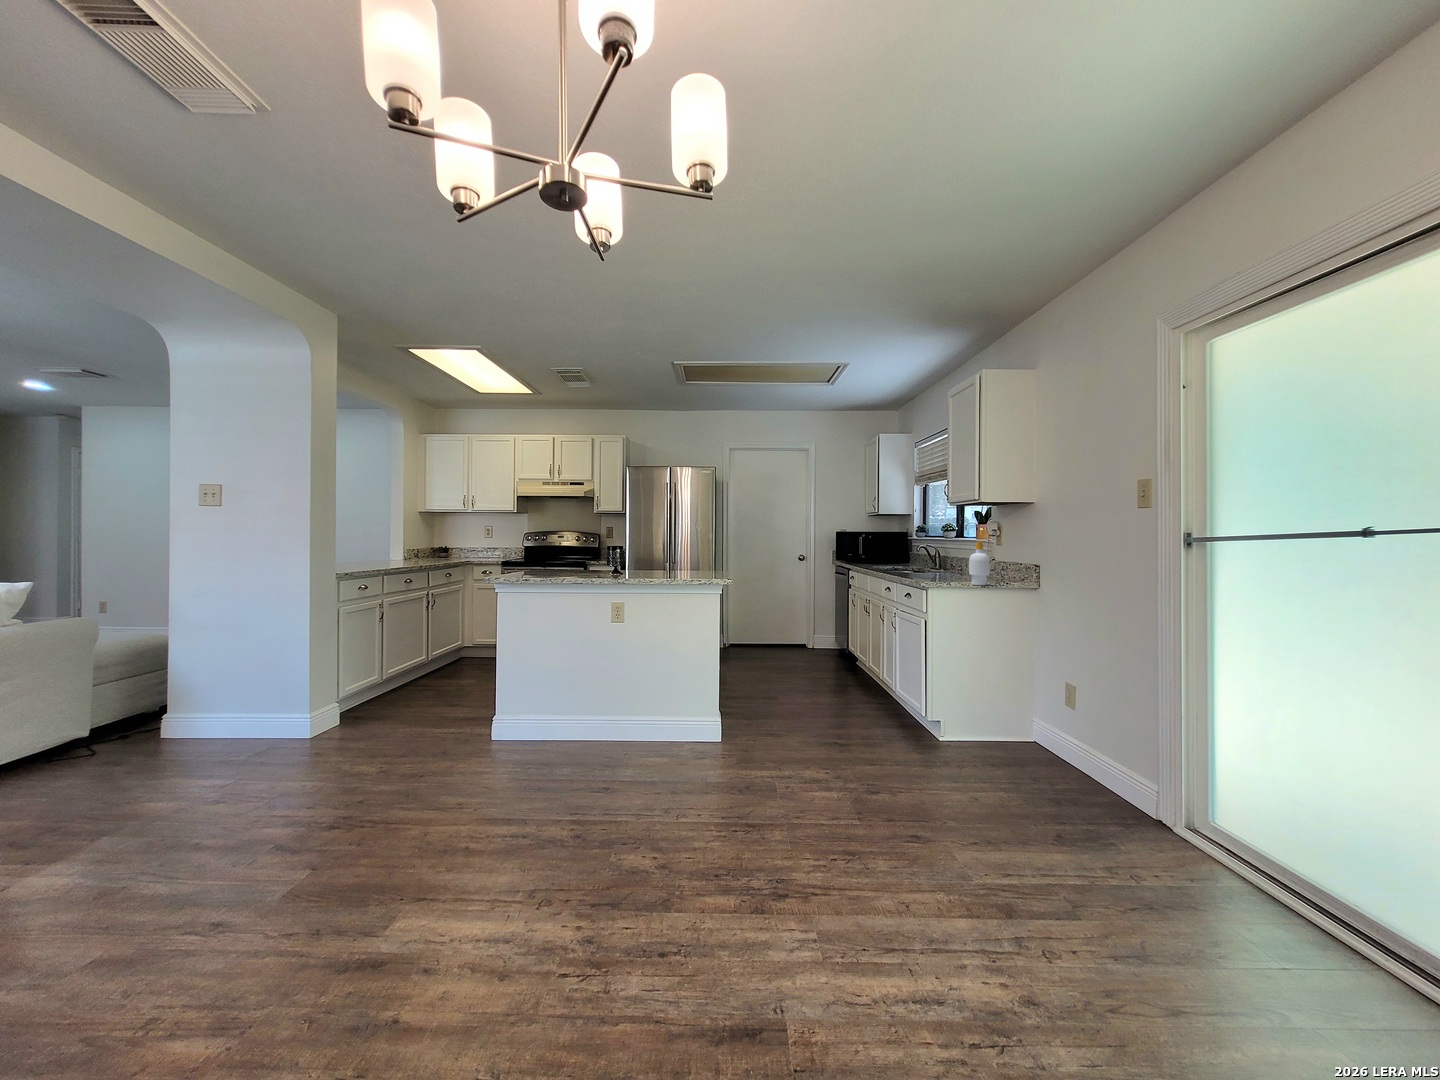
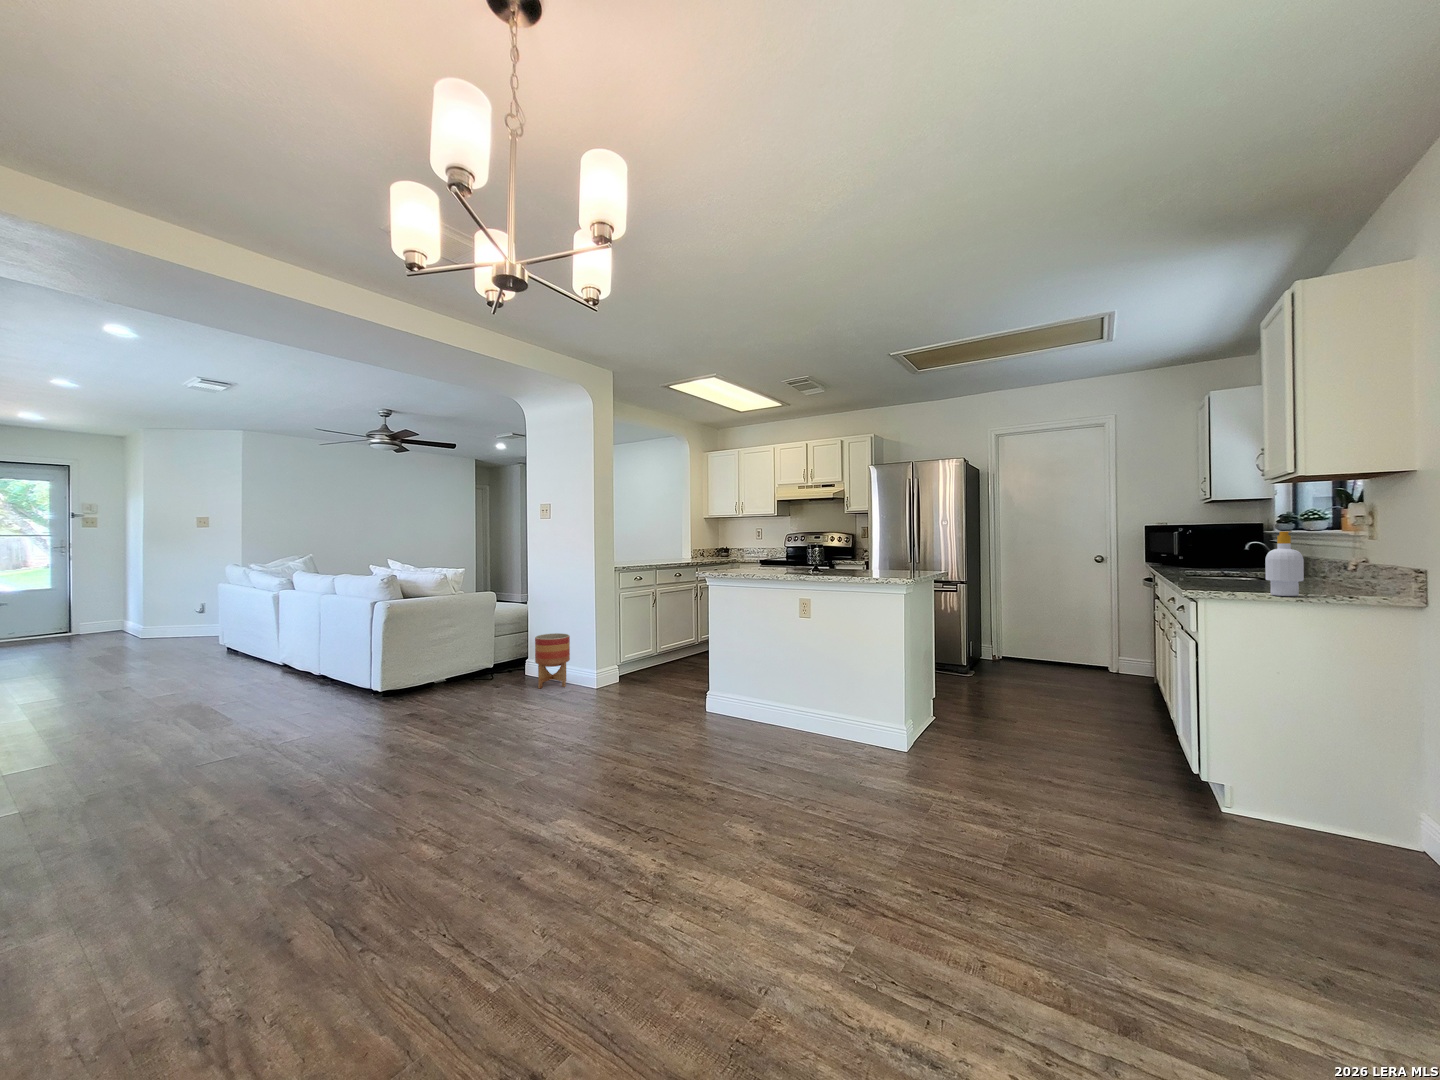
planter: none [198,669,261,752] -> present [535,633,570,689]

